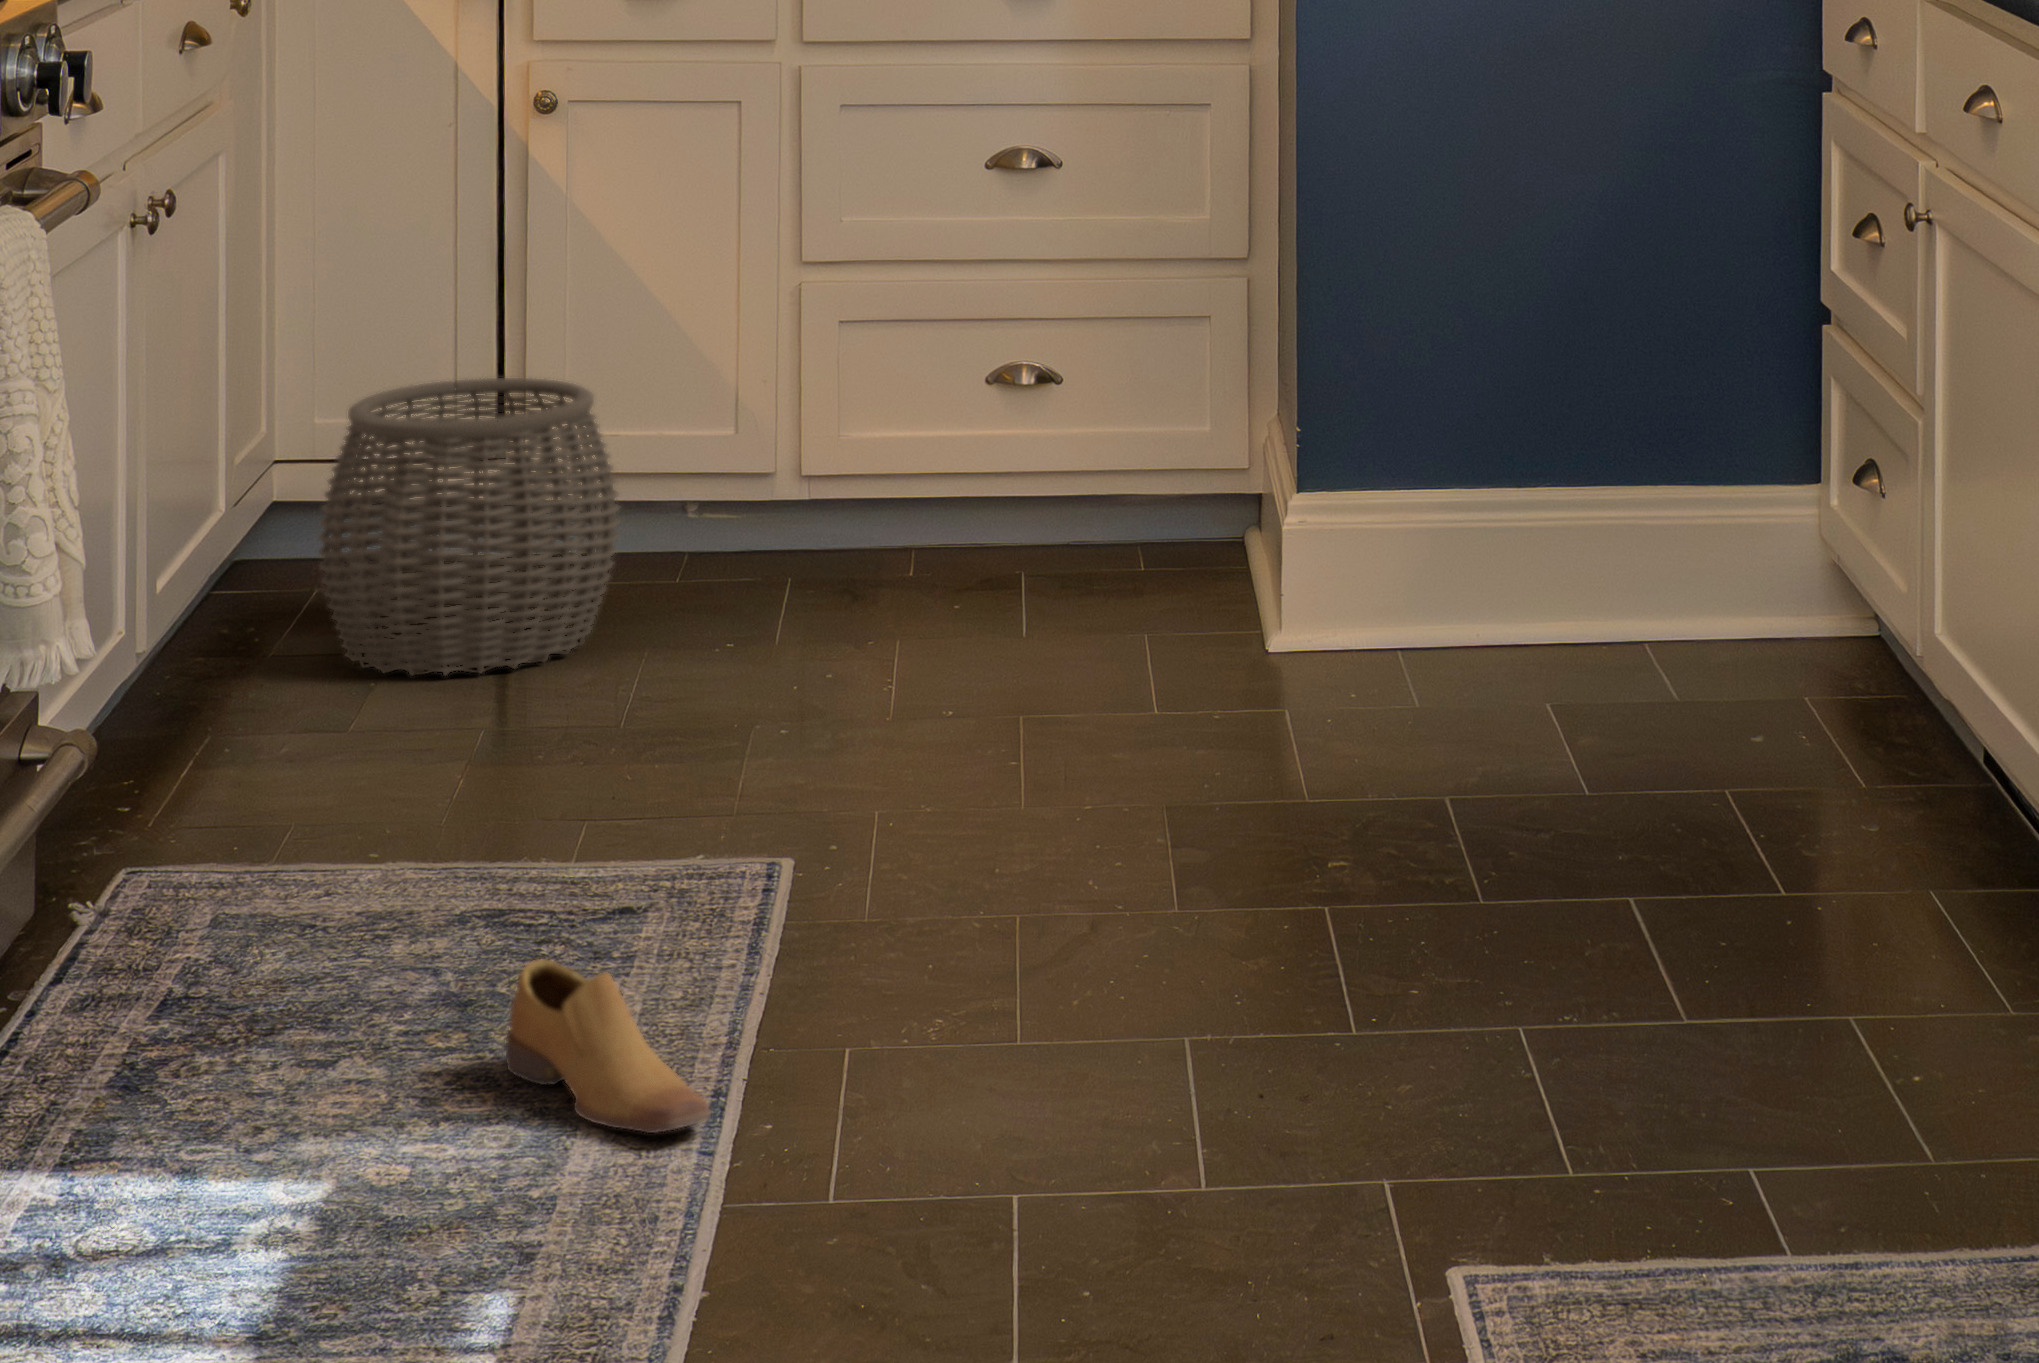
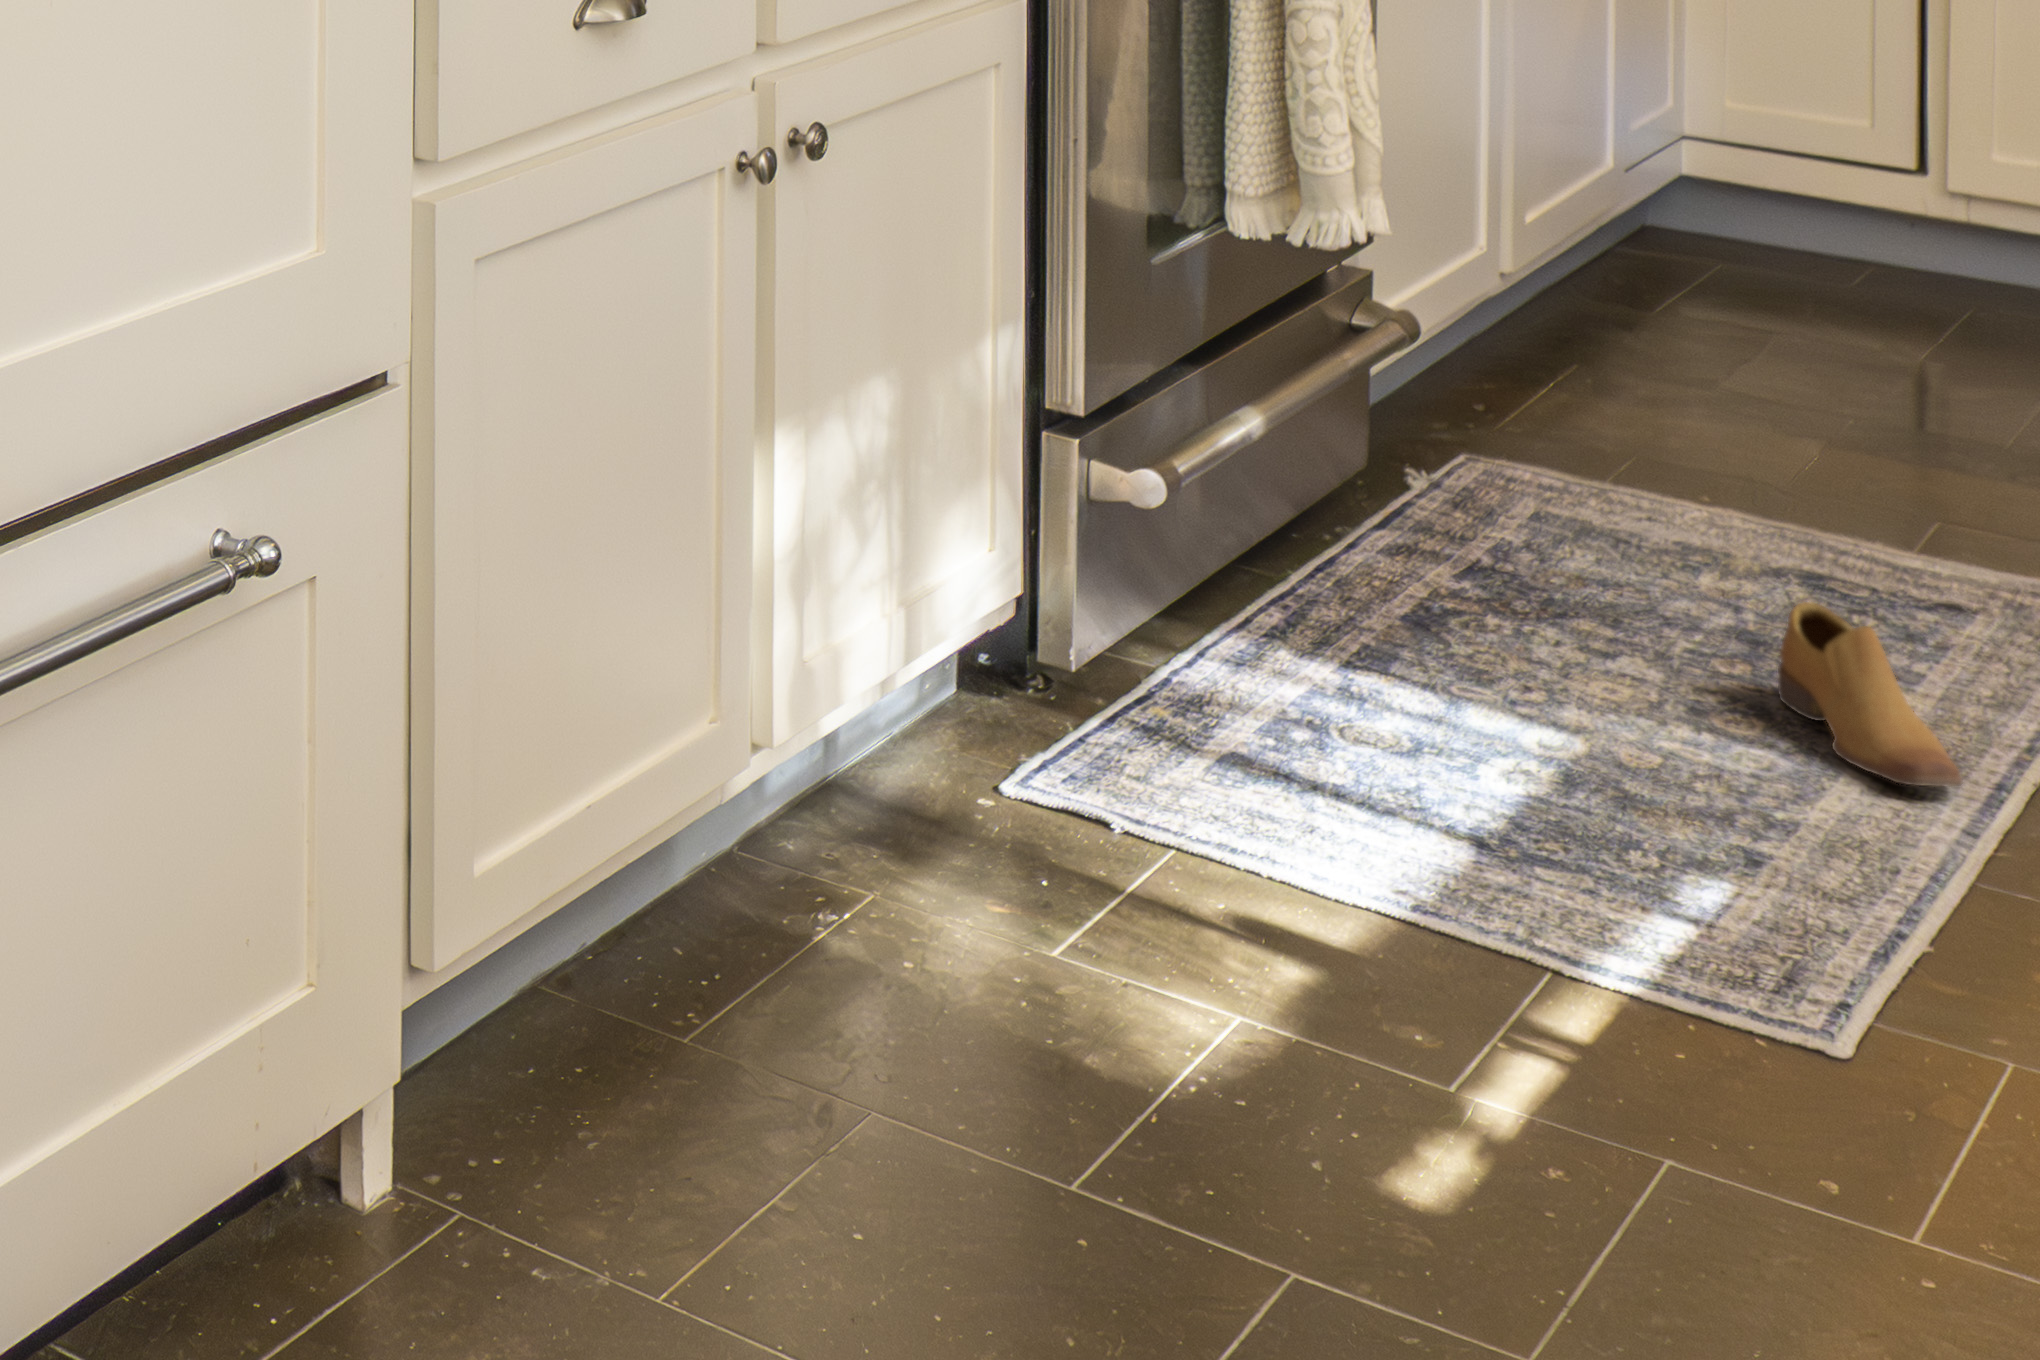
woven basket: present [319,378,620,675] -> none [1708,79,2017,365]

